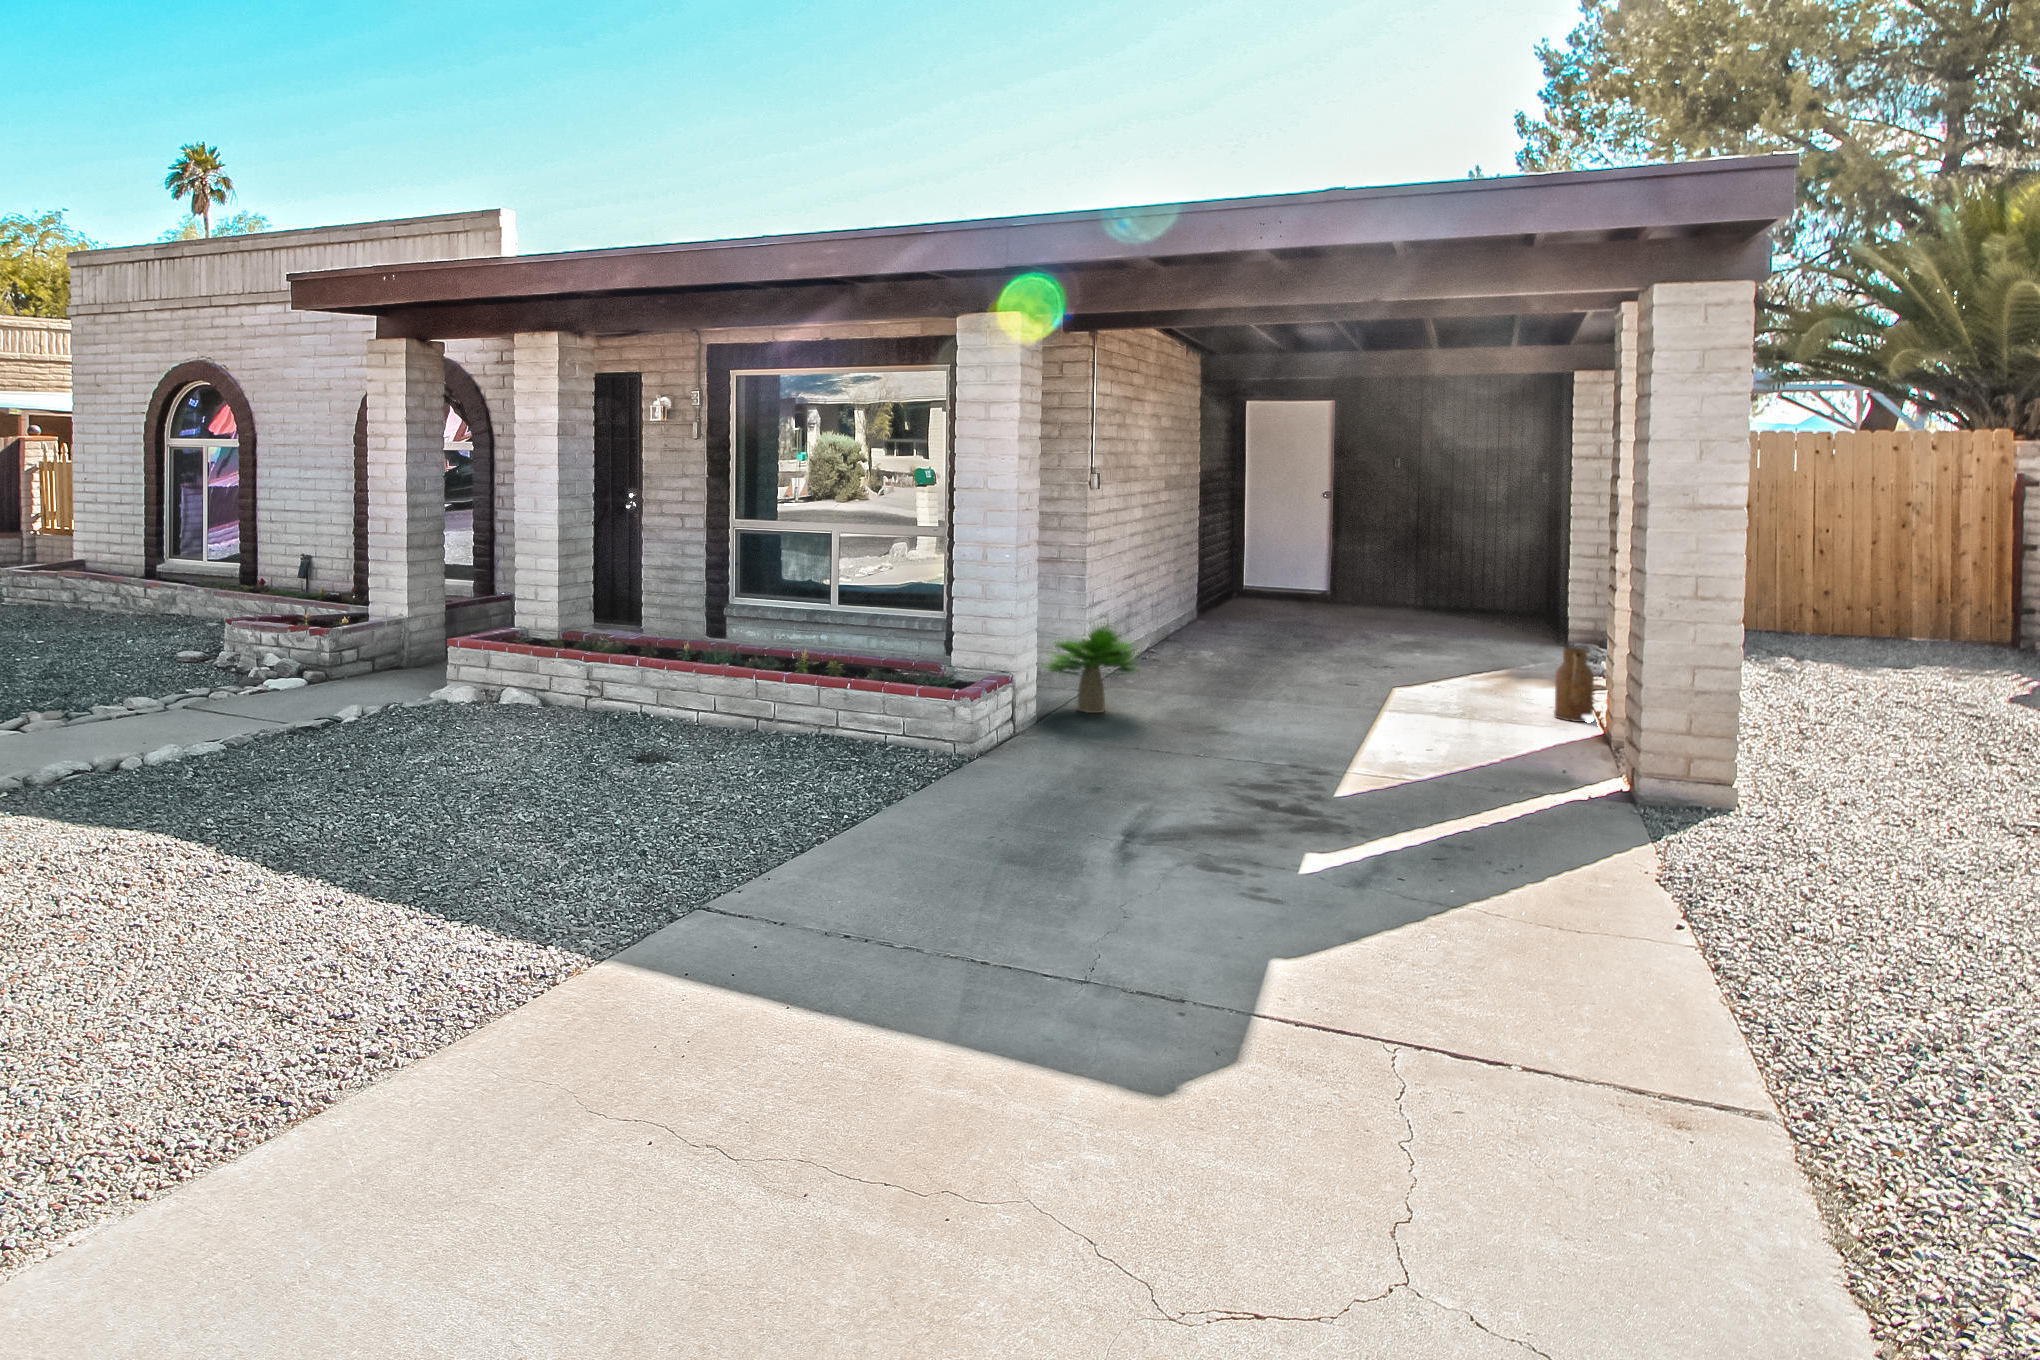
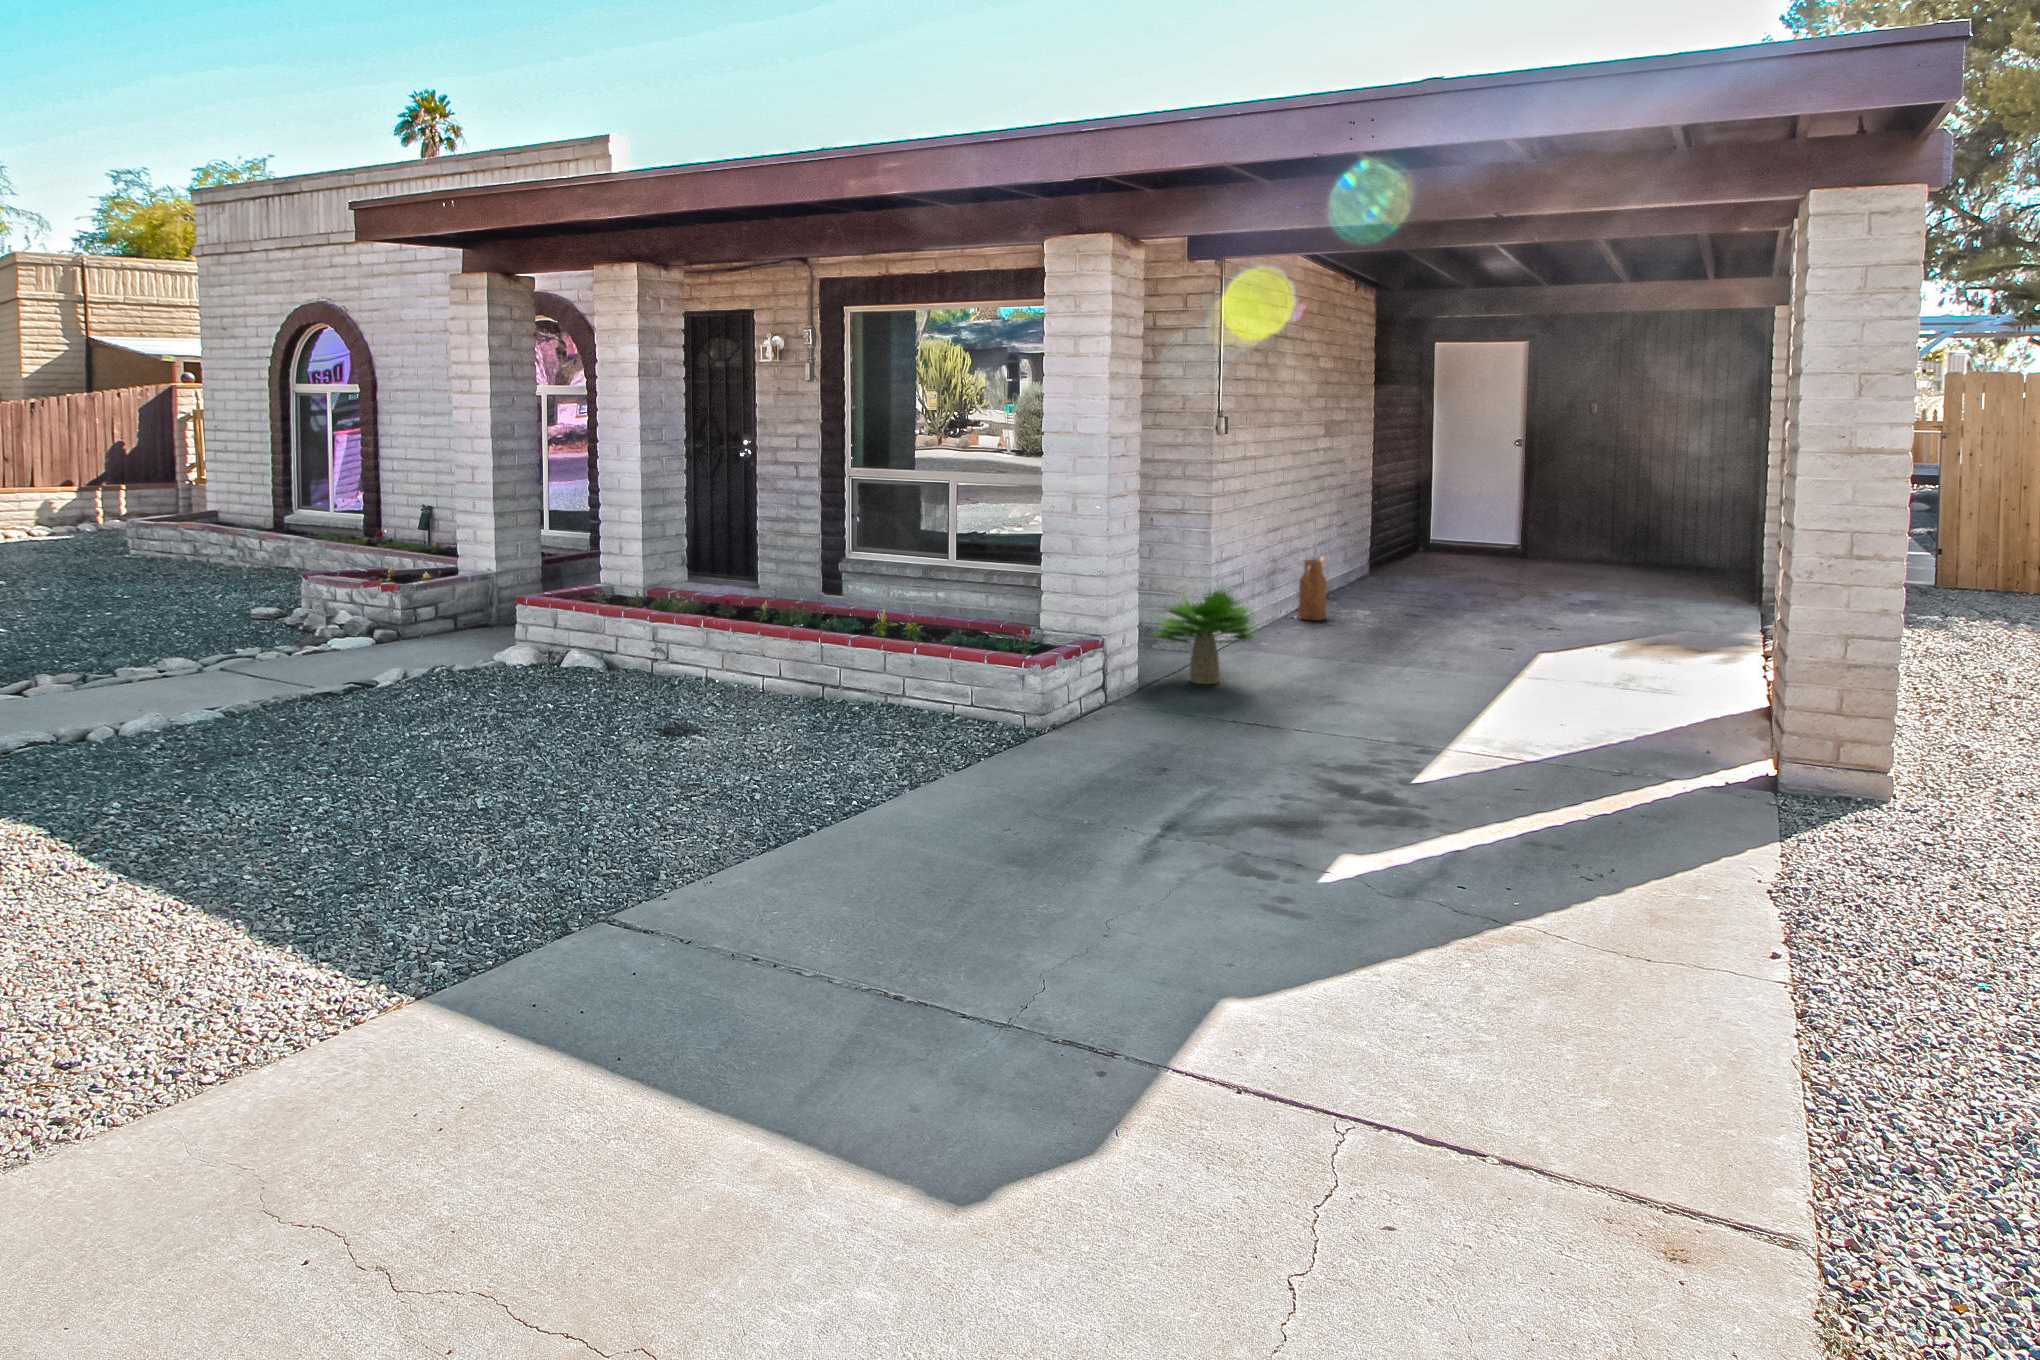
watering can: present [1554,648,1594,722] -> present [1298,556,1327,620]

